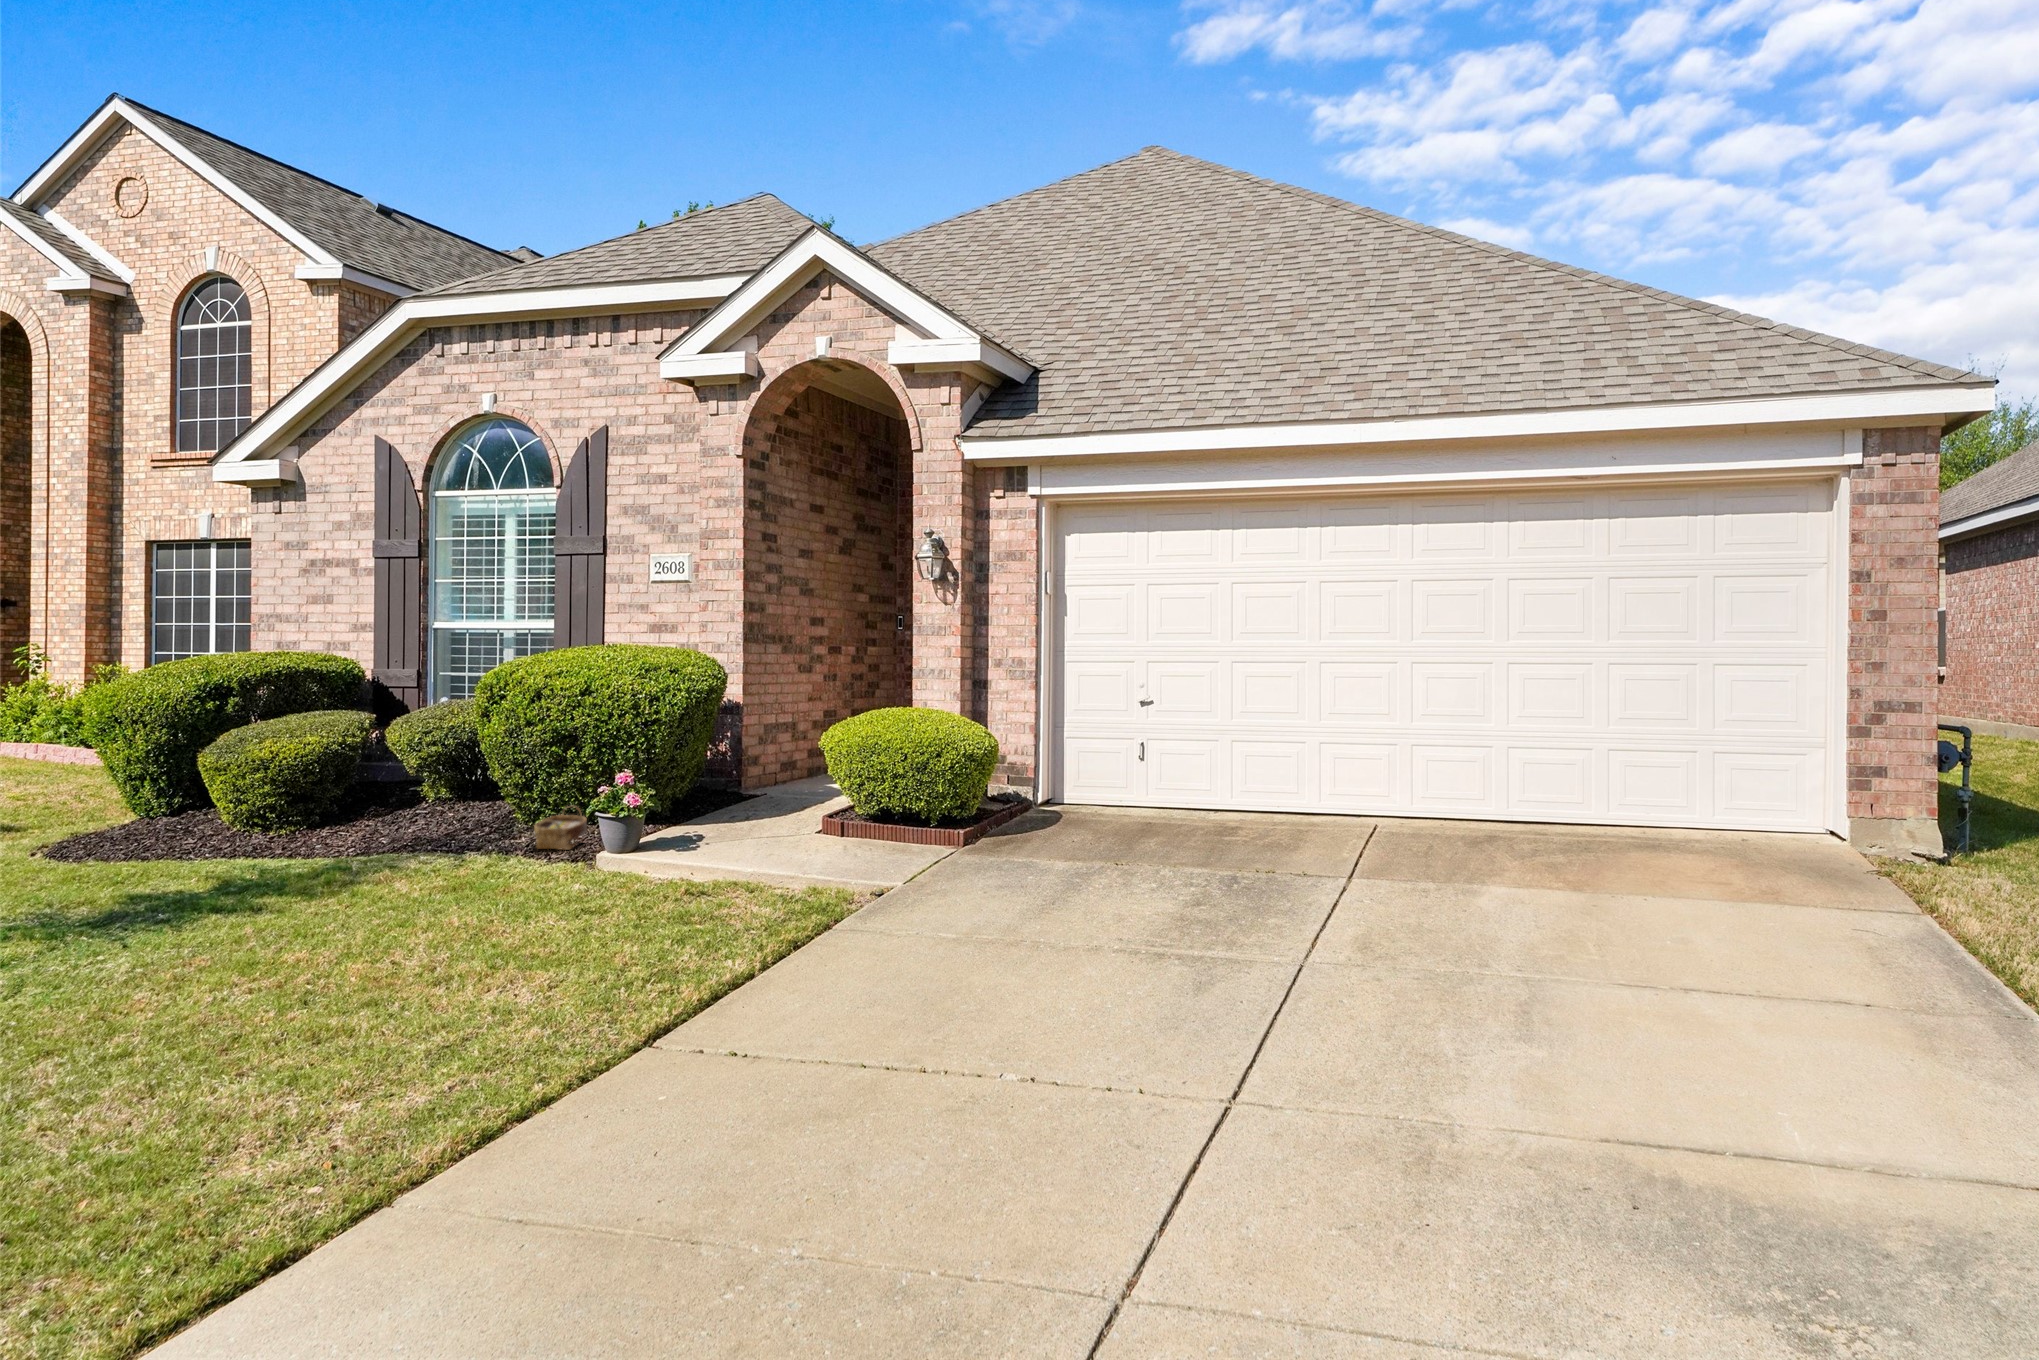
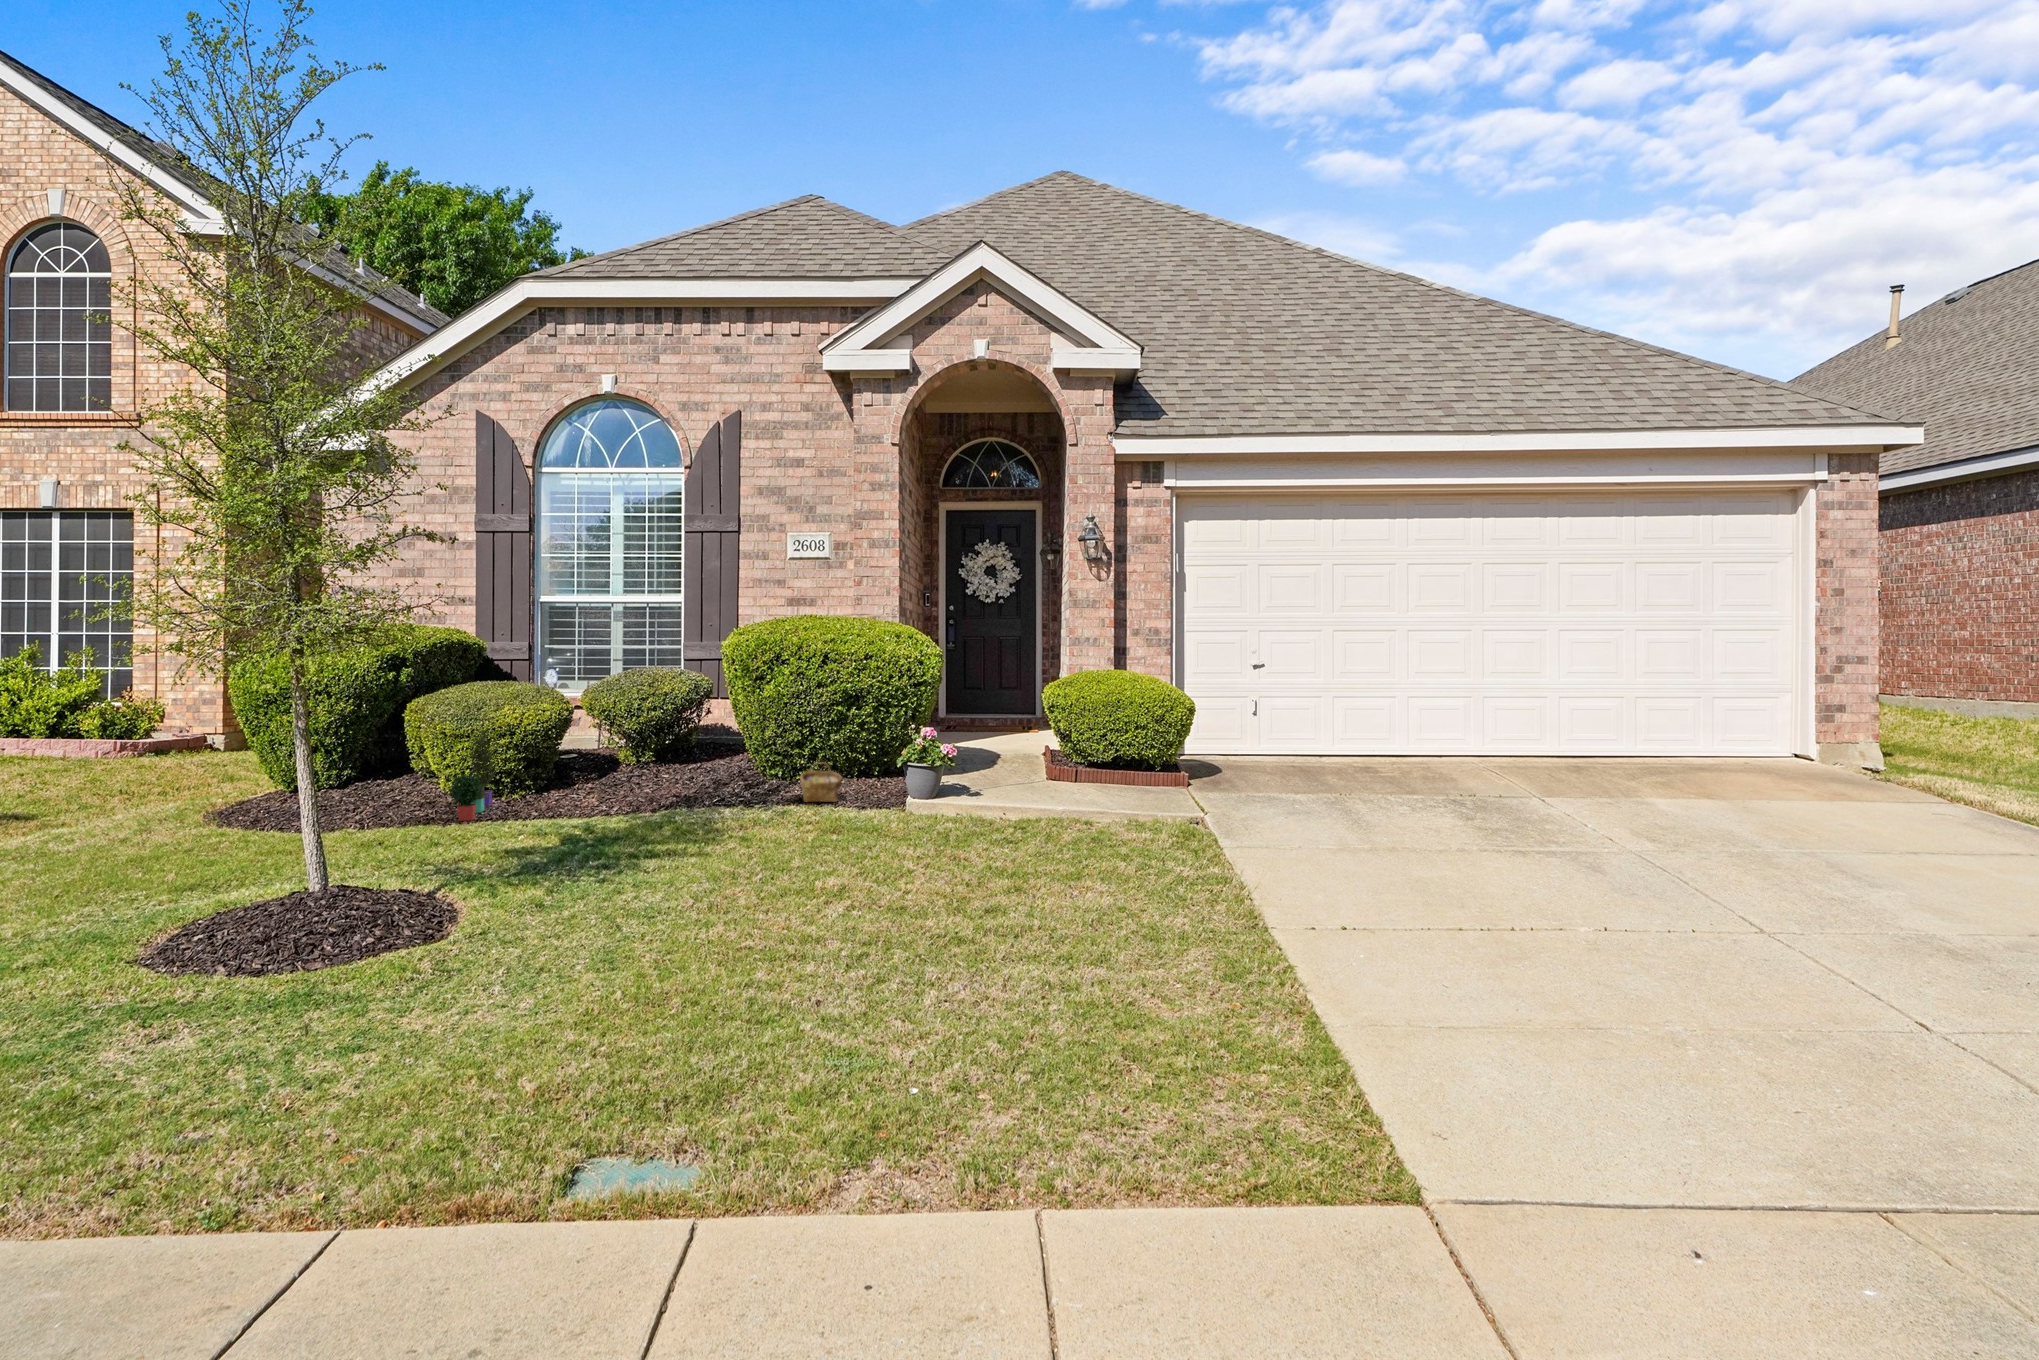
potted plant: none [168,762,260,856] -> present [449,730,499,821]

